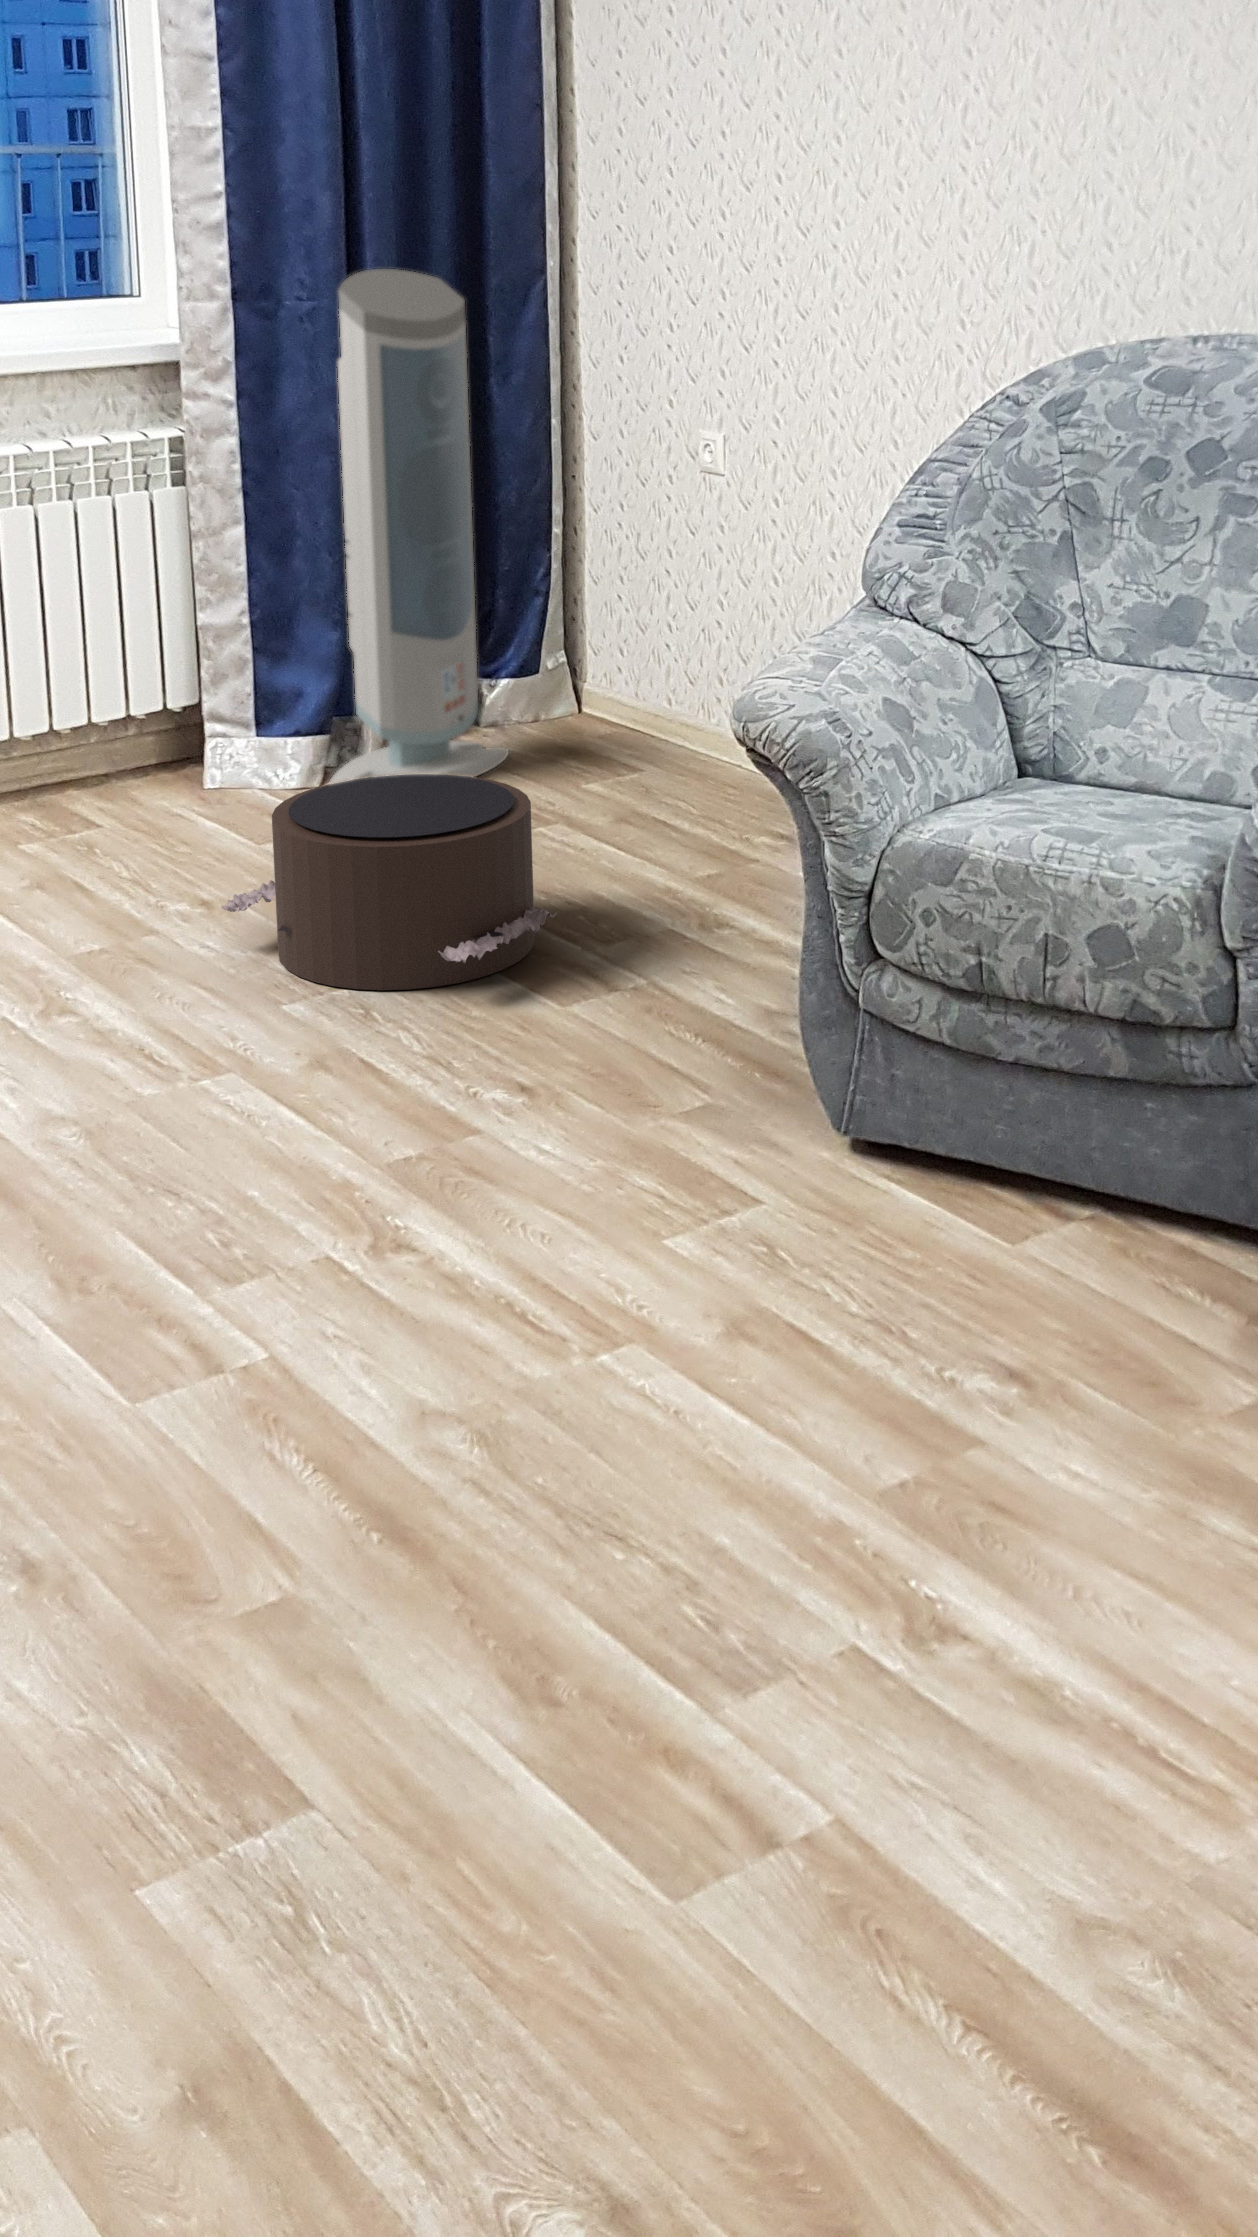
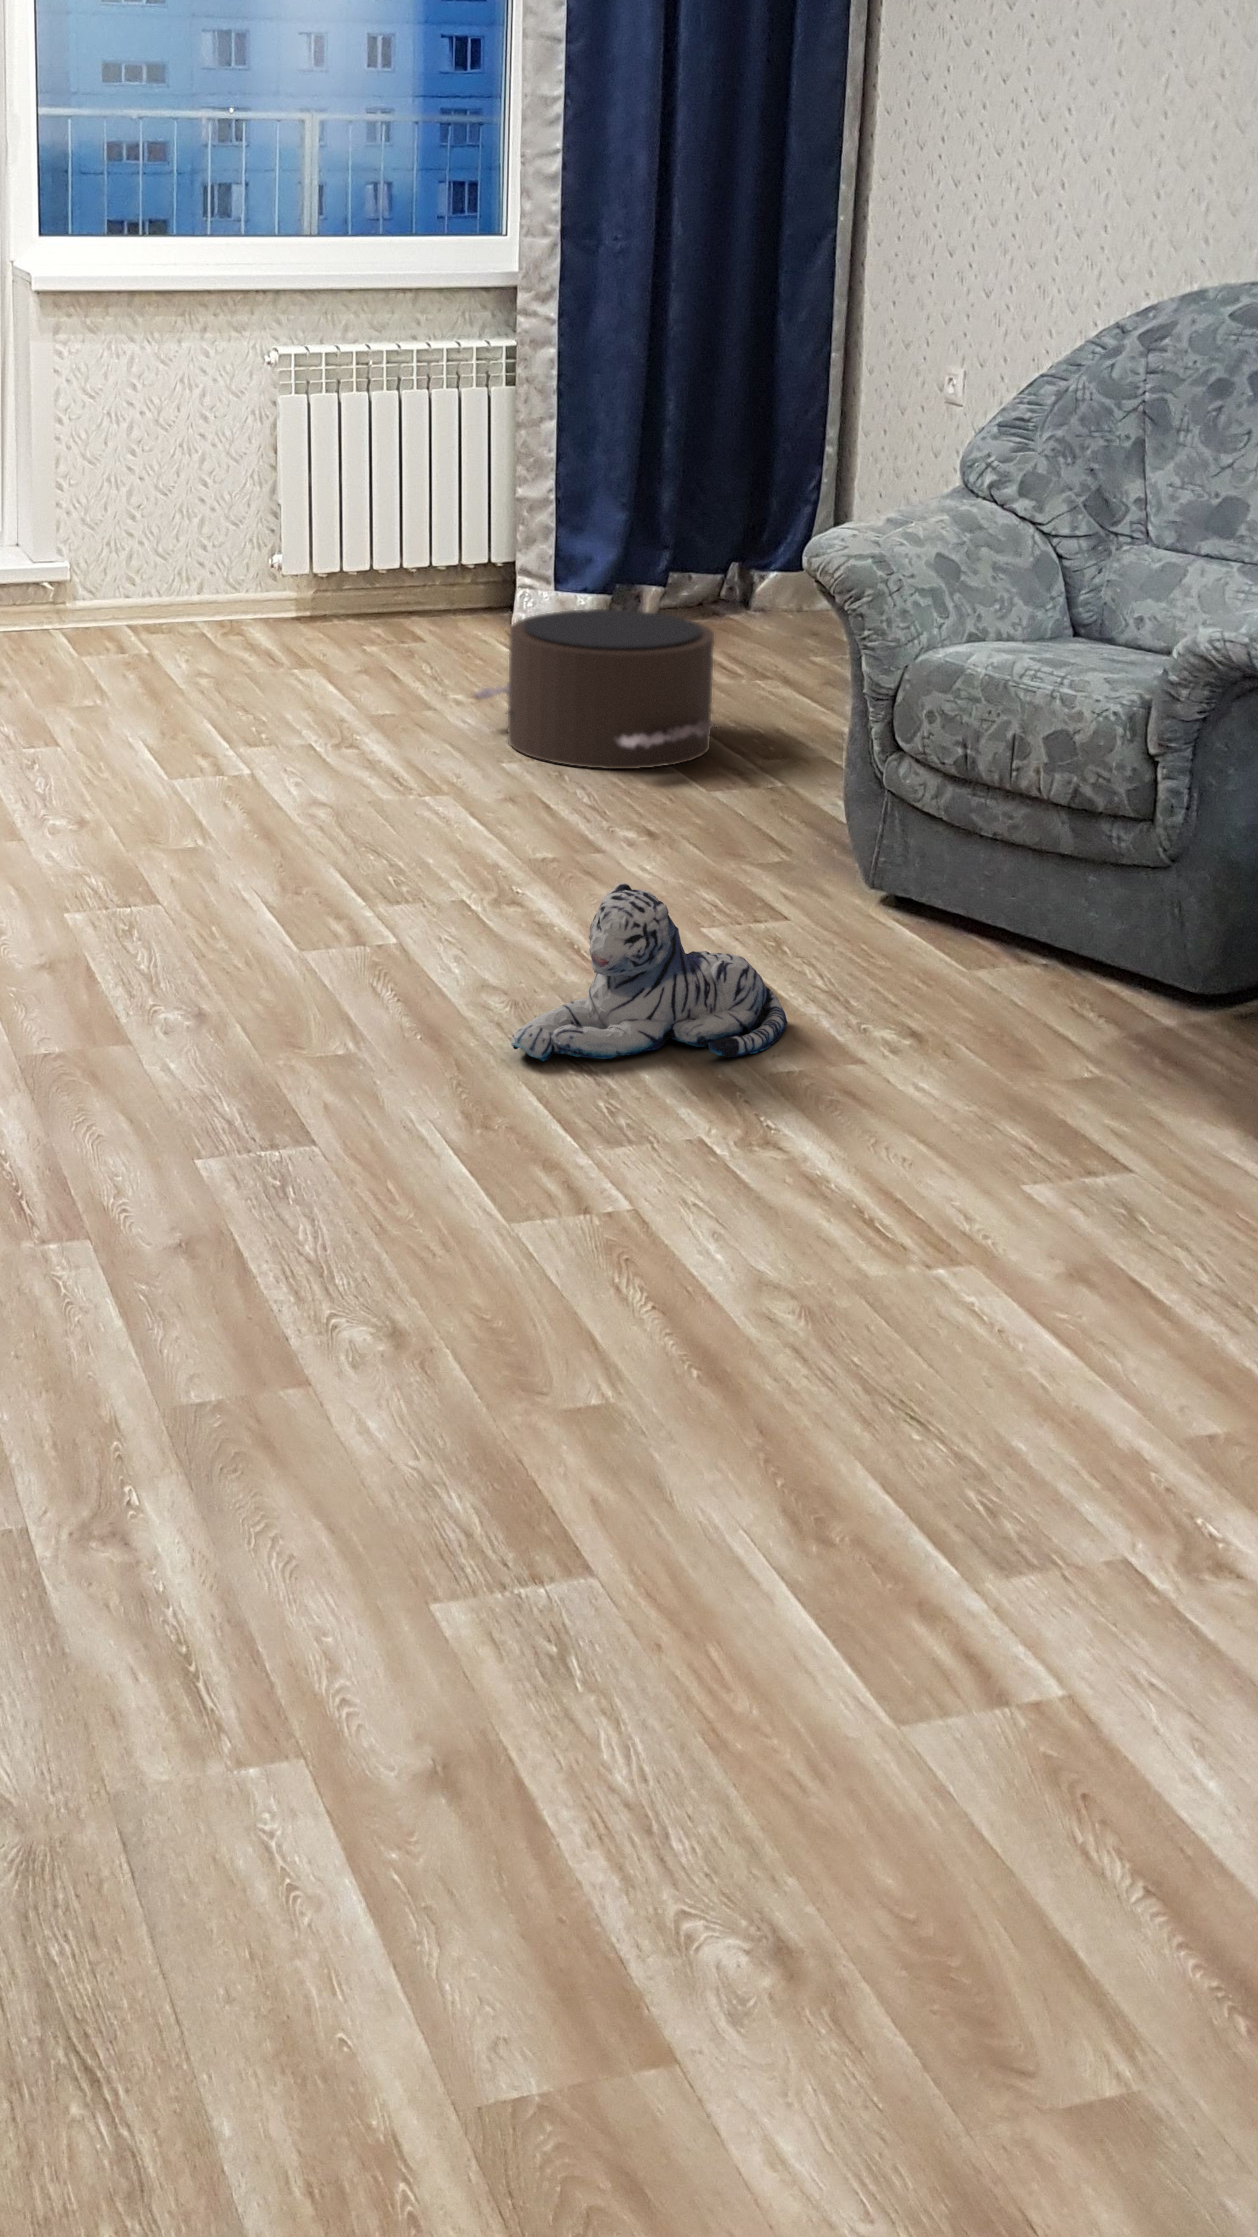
air purifier: present [330,269,509,783] -> none [604,217,762,647]
plush toy: none [526,1228,851,1495] -> present [511,883,787,1061]

